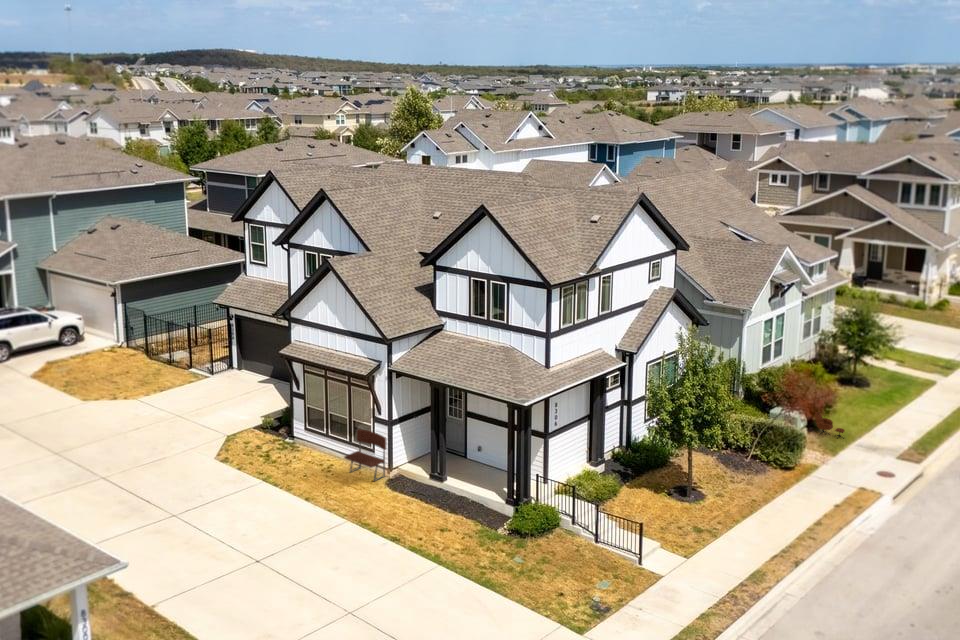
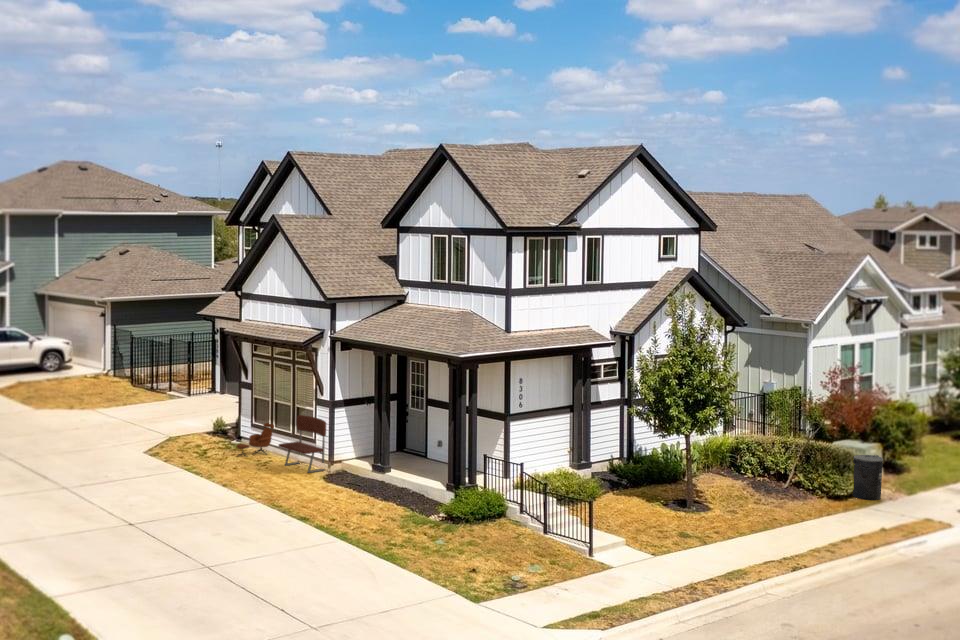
lounge chair: present [815,411,845,437] -> present [237,423,274,455]
trash can: none [799,434,824,471] -> present [853,455,883,500]

